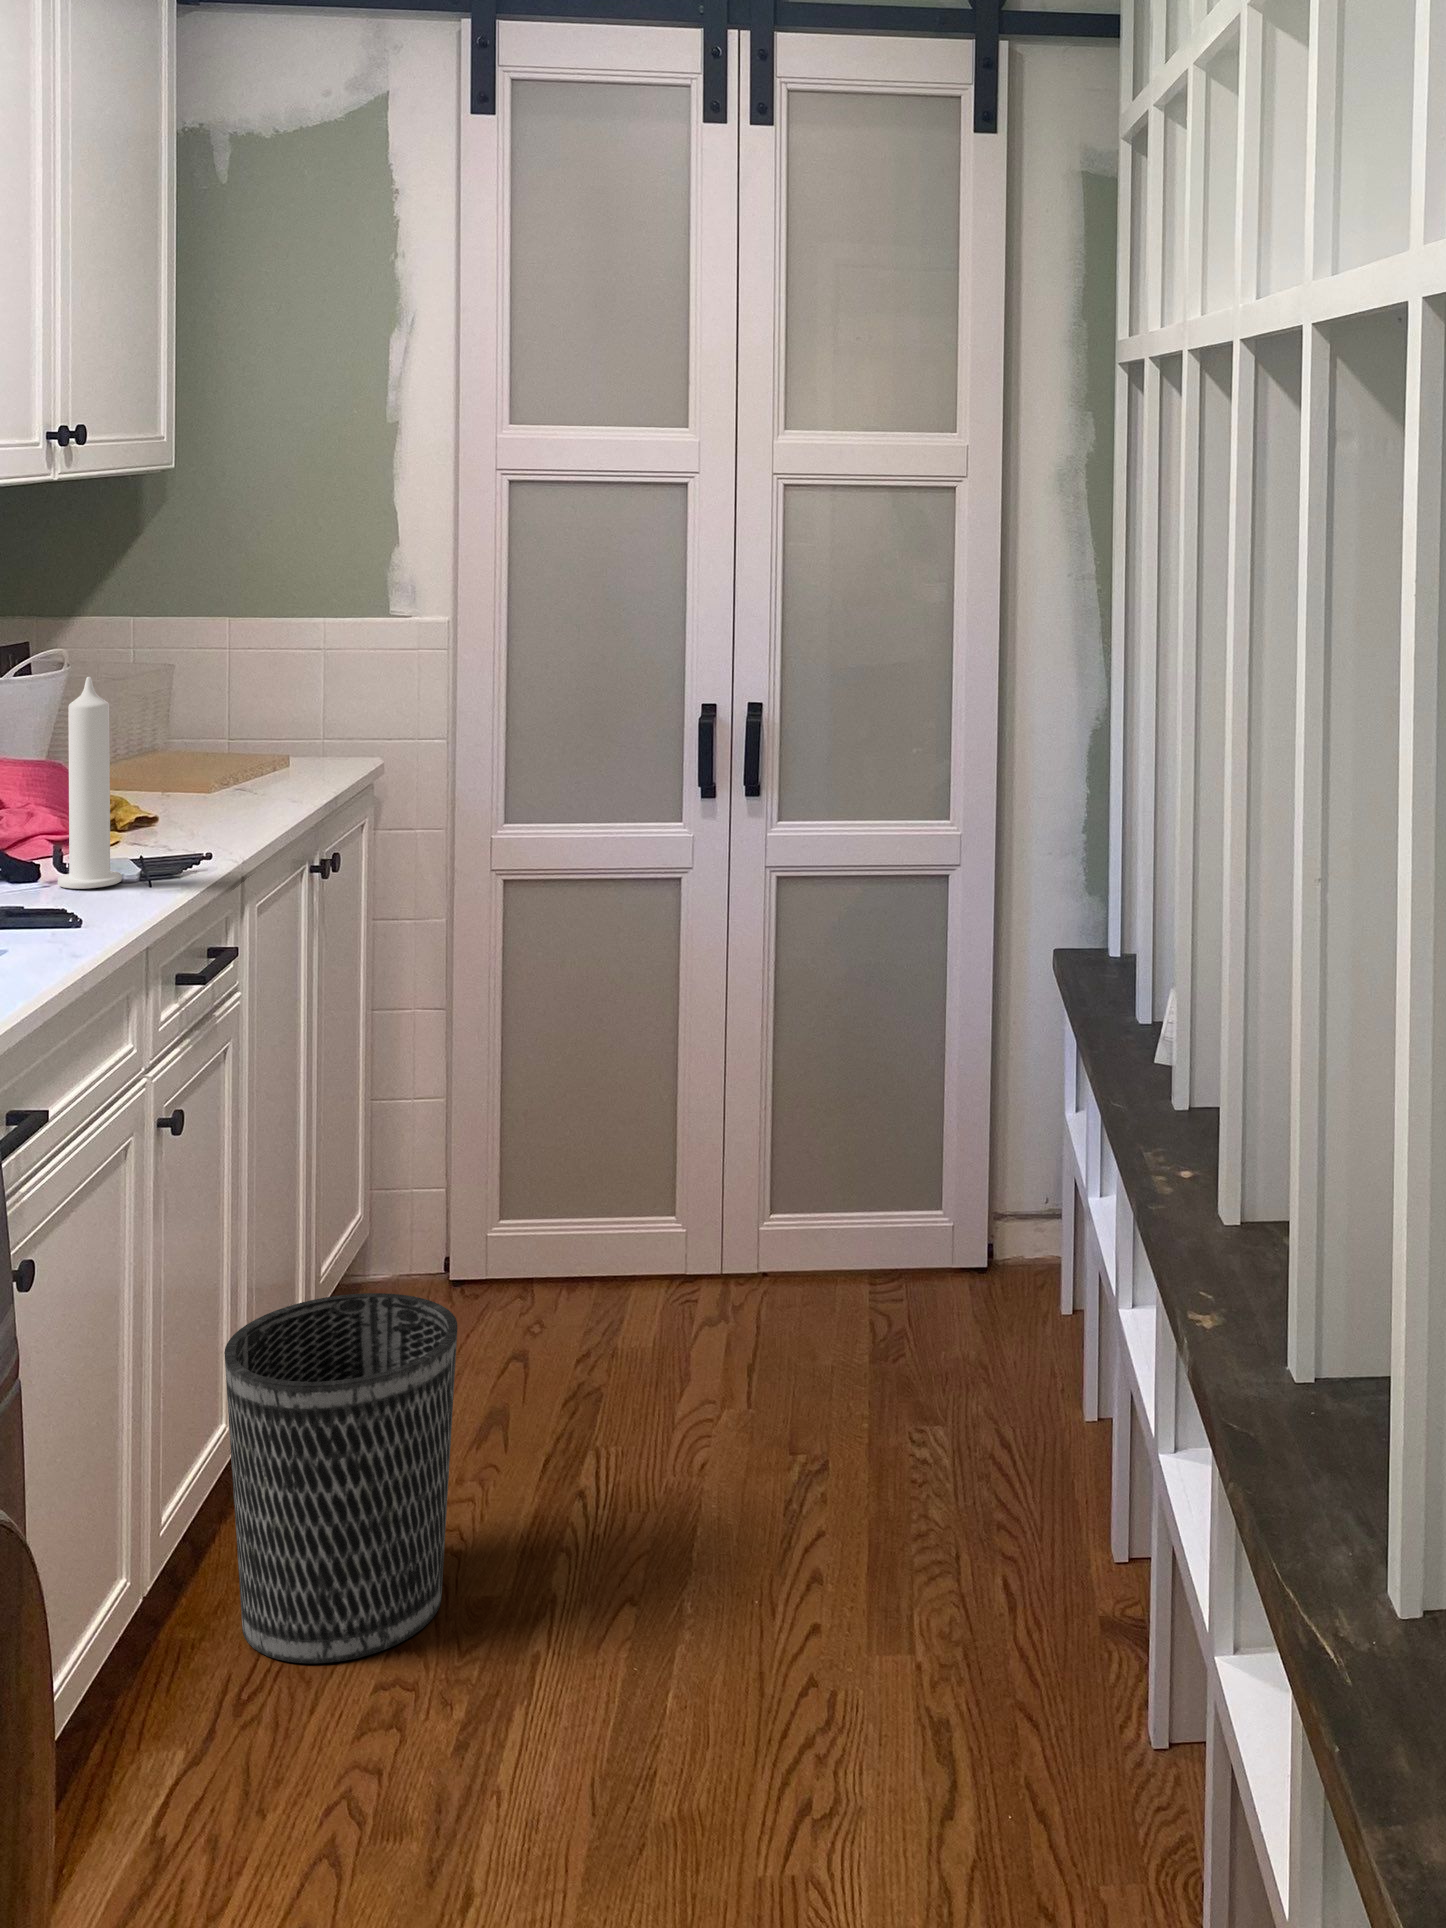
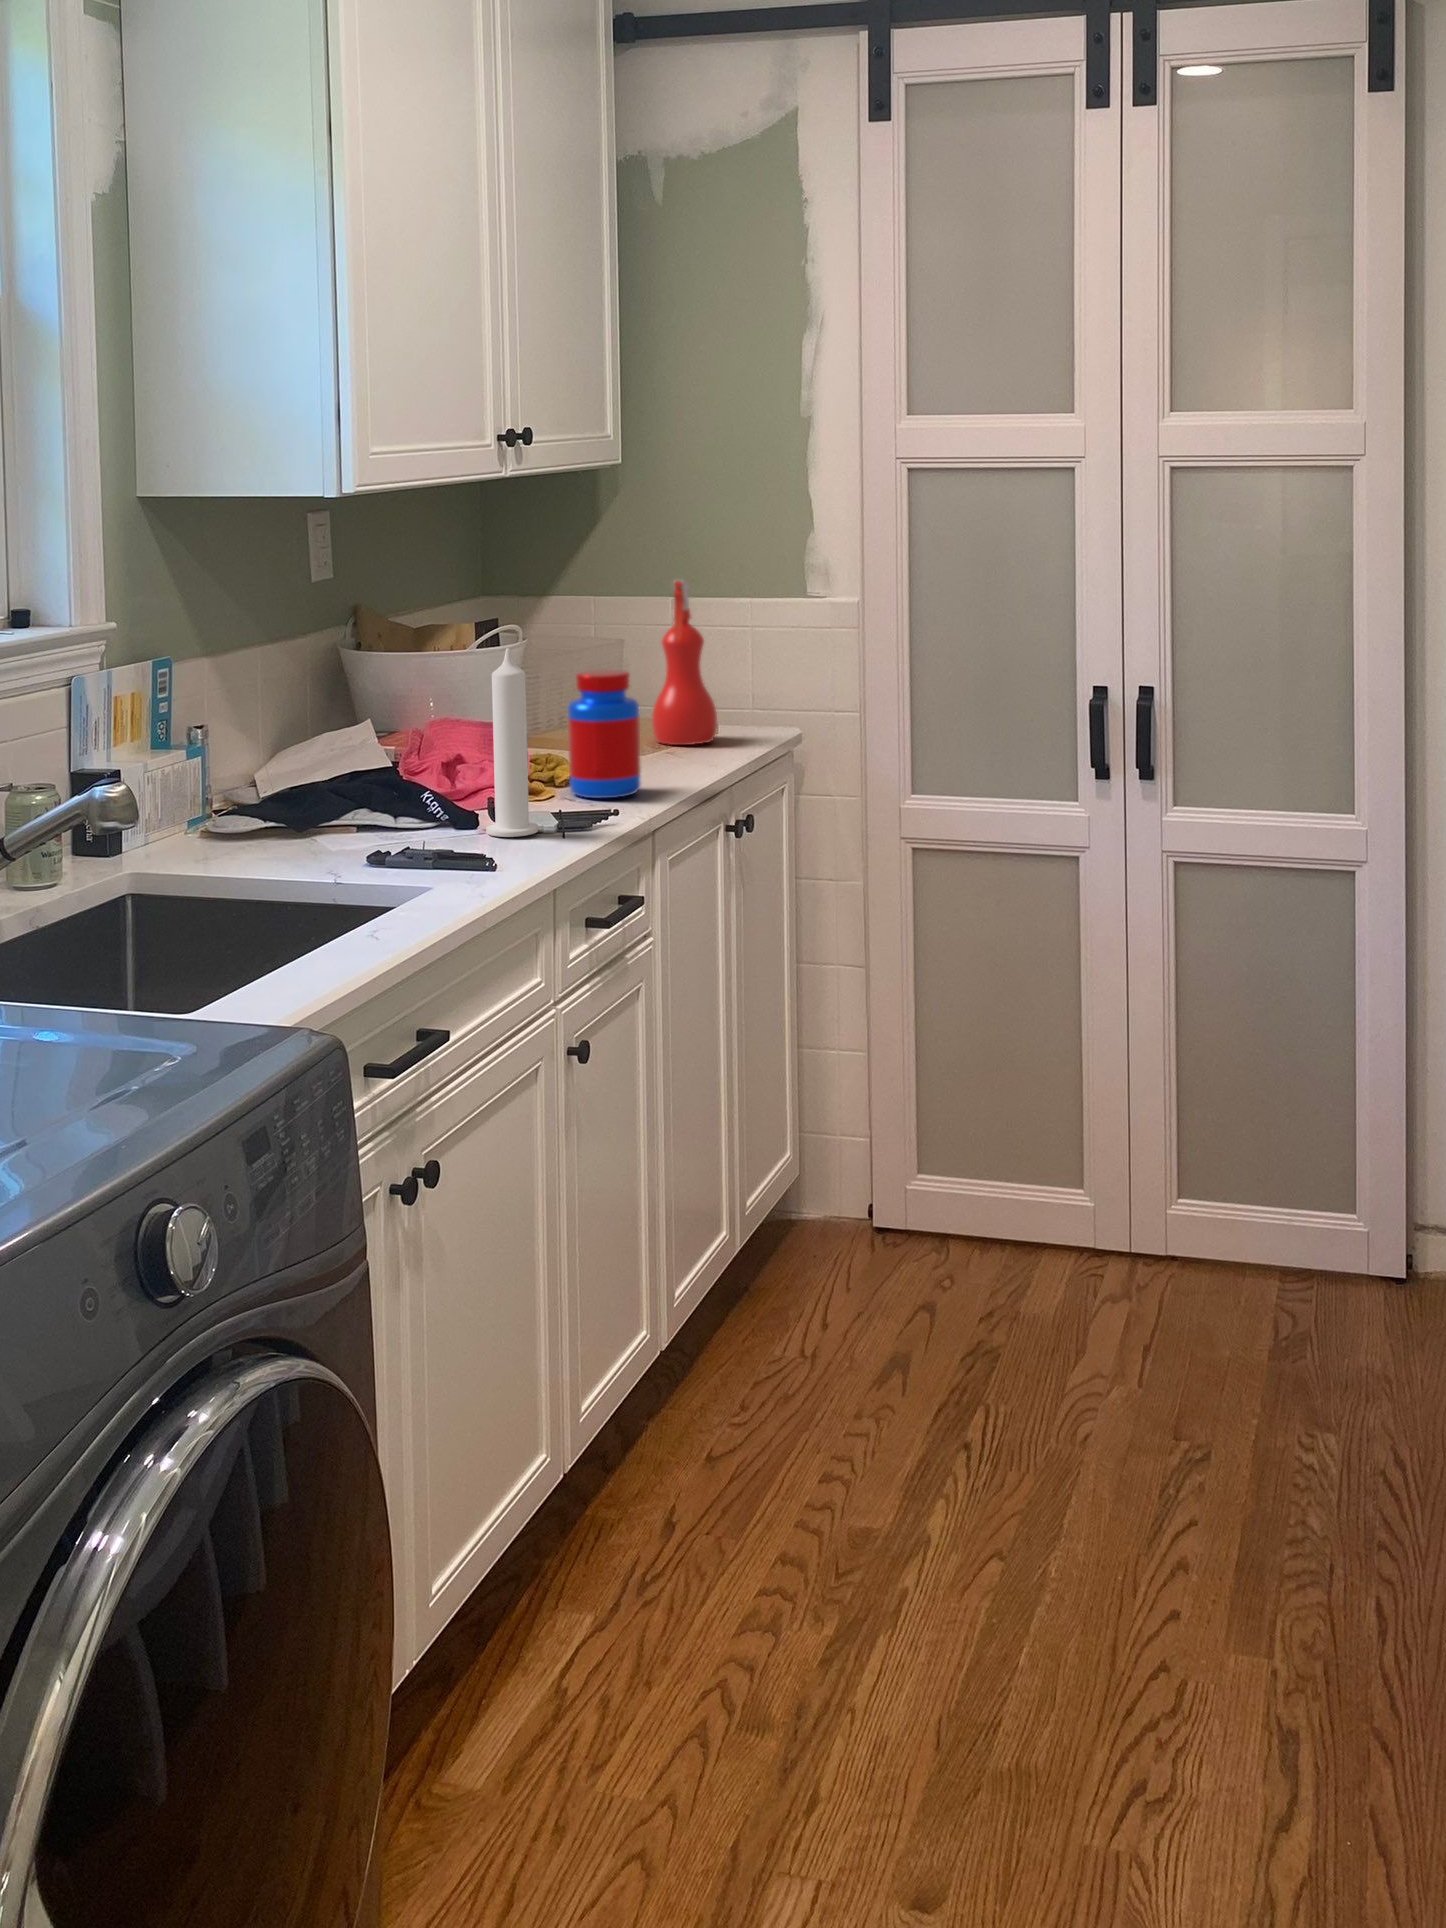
spray bottle: none [219,599,294,780] -> present [652,580,717,745]
jar: none [142,699,227,841] -> present [568,670,641,799]
wastebasket: present [224,1293,458,1663] -> none [632,1225,837,1563]

